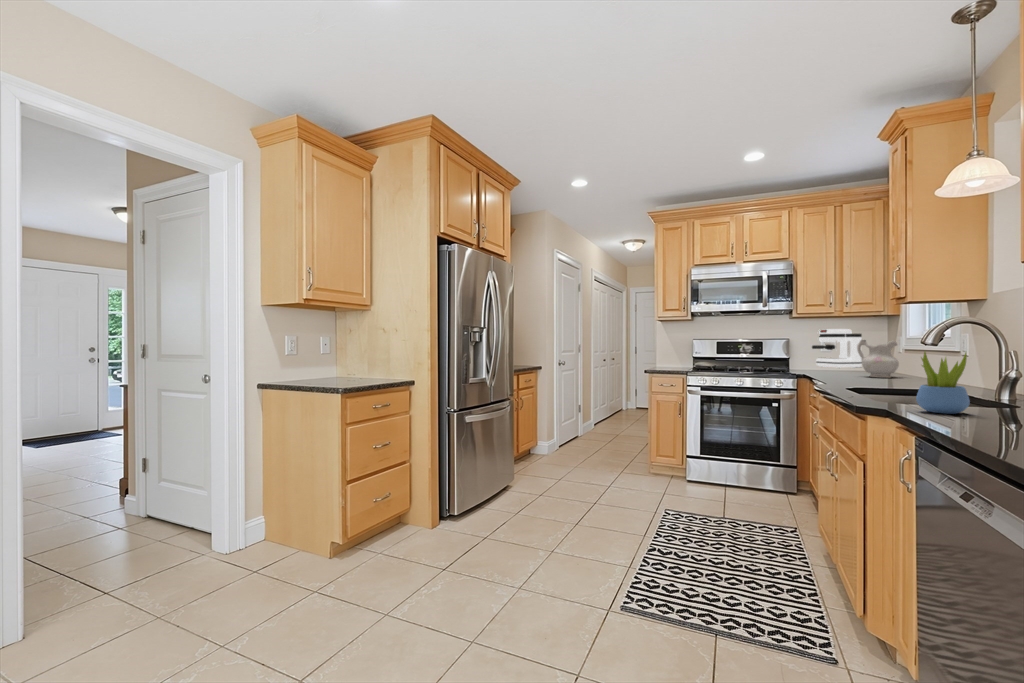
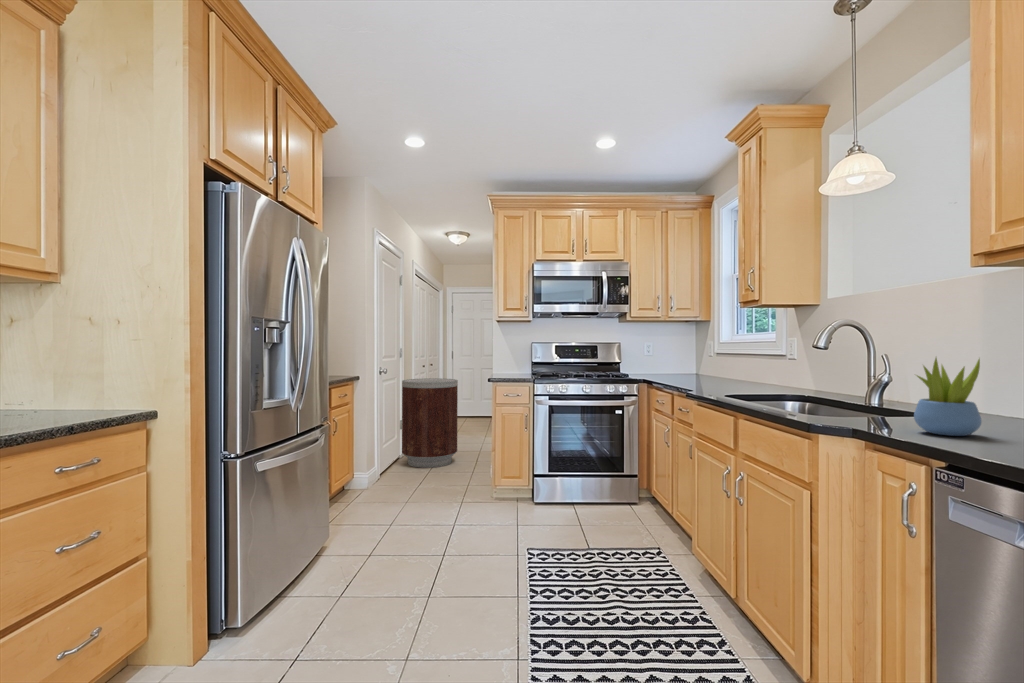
coffee maker: present [812,329,862,368] -> none [643,333,684,372]
ceramic pitcher: present [857,340,899,378] -> none [703,344,739,382]
trash can: none [583,371,631,448] -> present [402,378,458,468]

